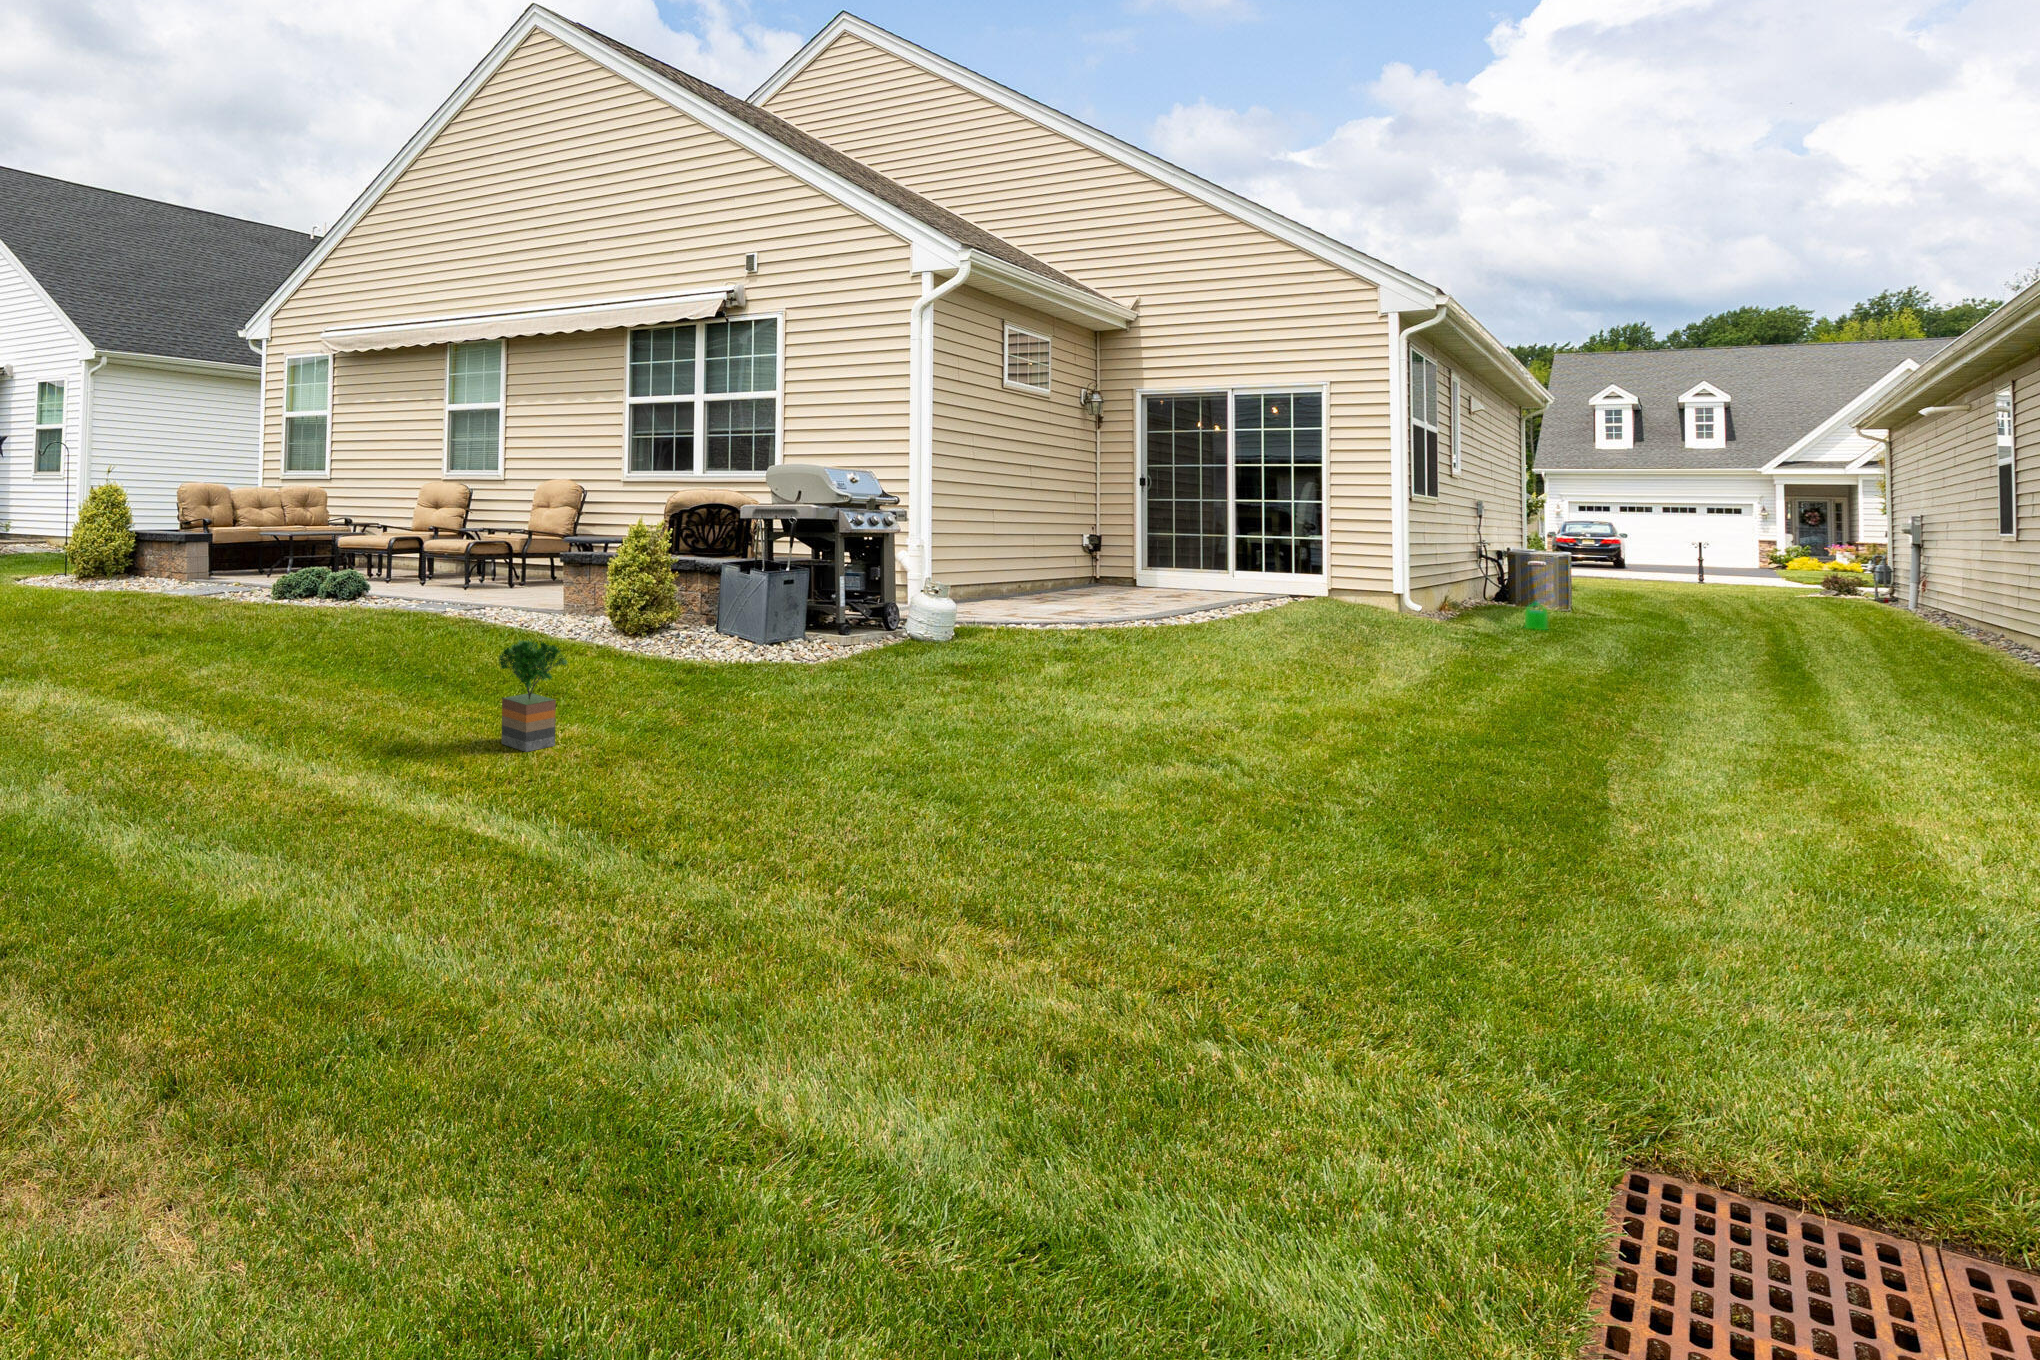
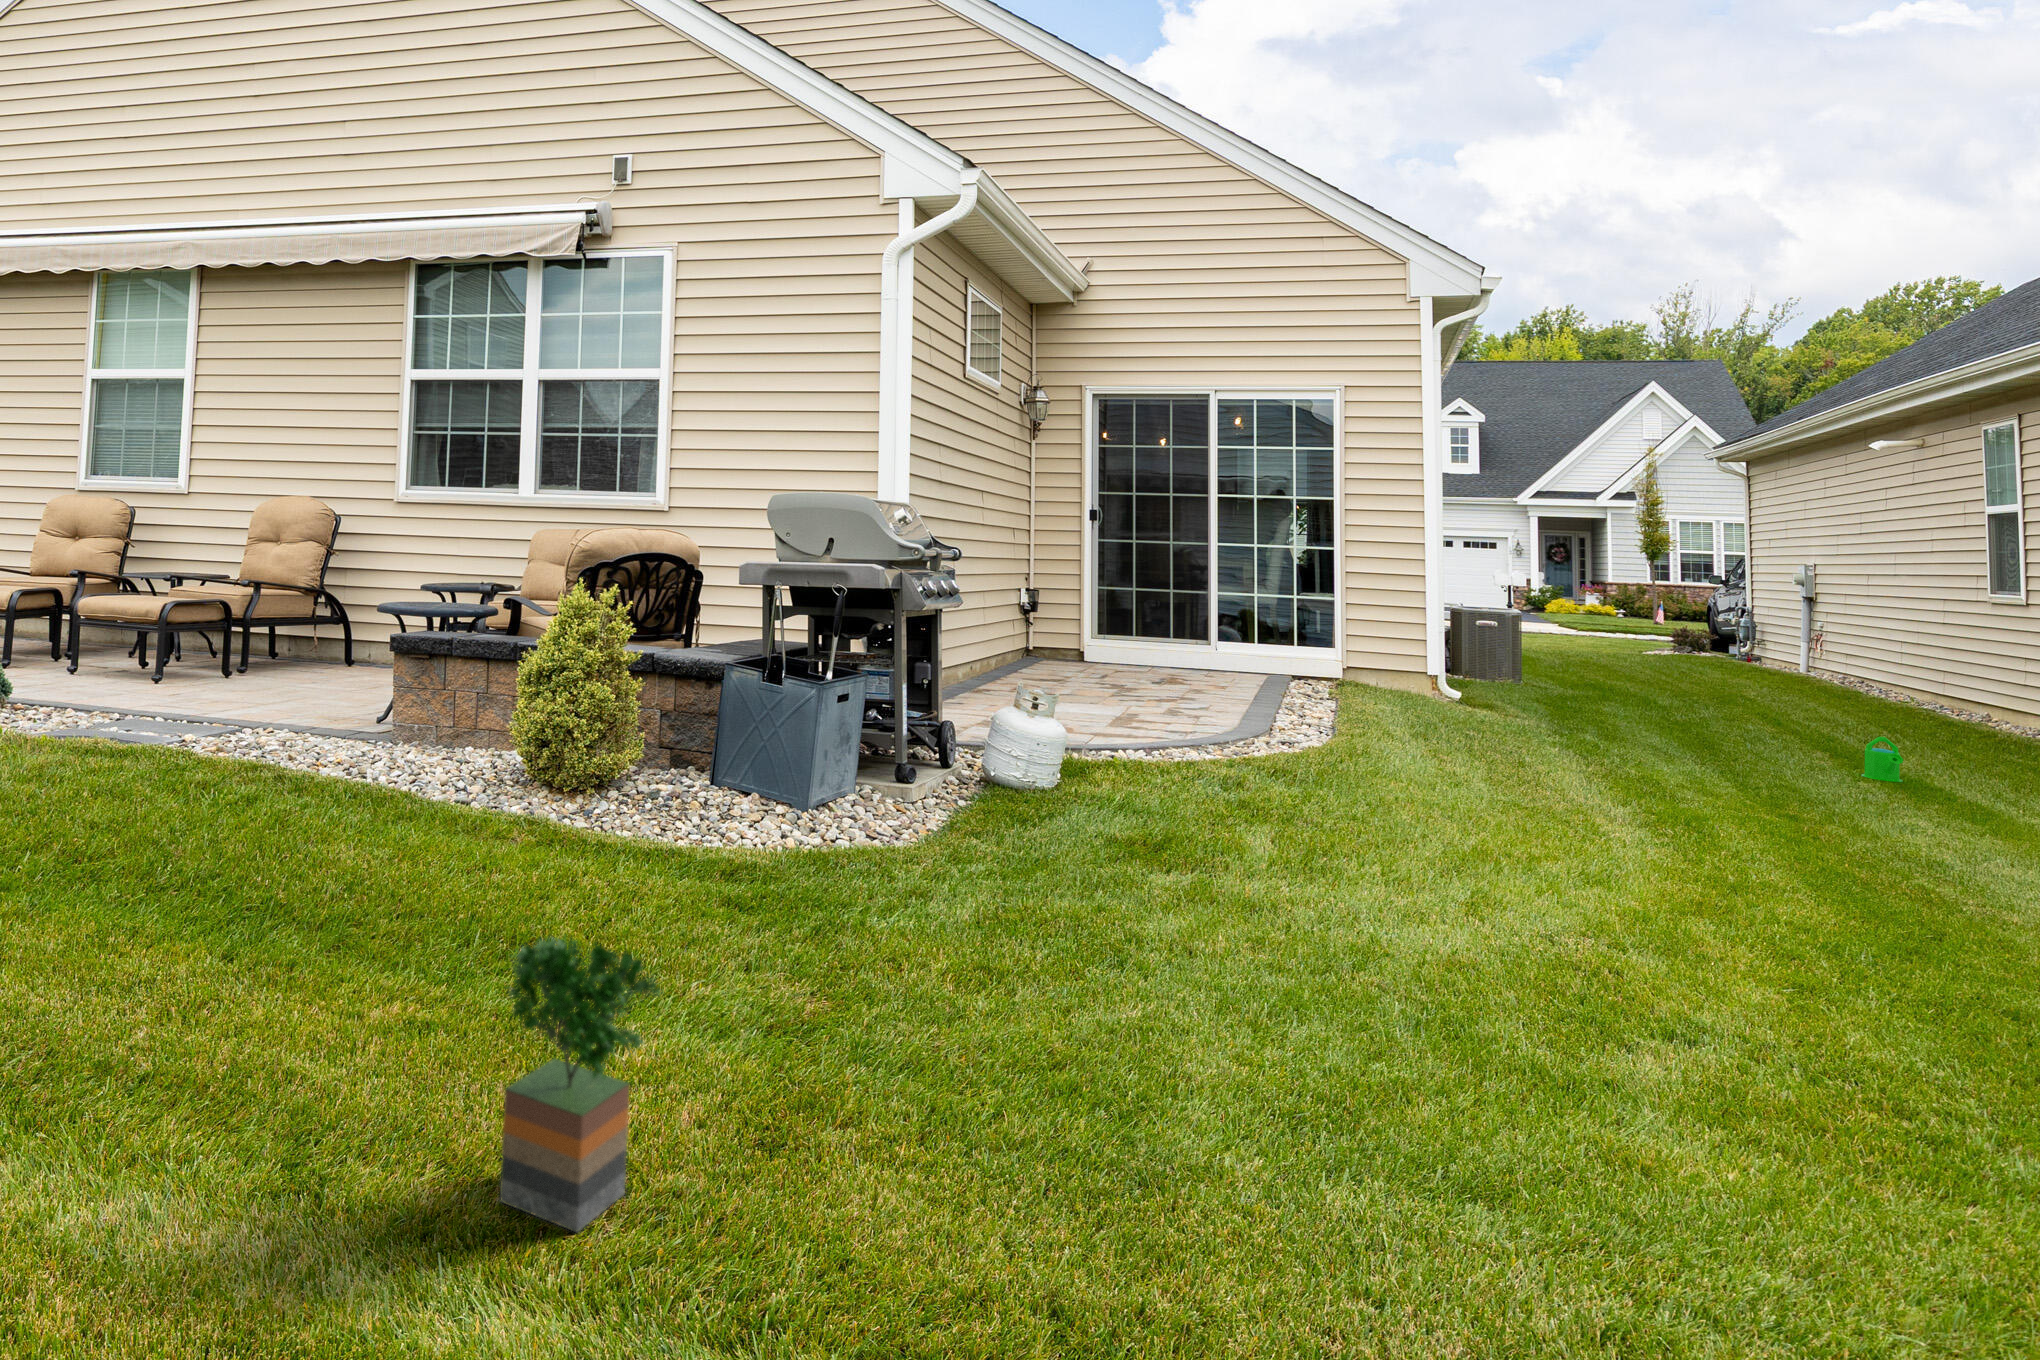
watering can: present [1525,602,1548,630] -> present [1862,737,1903,782]

